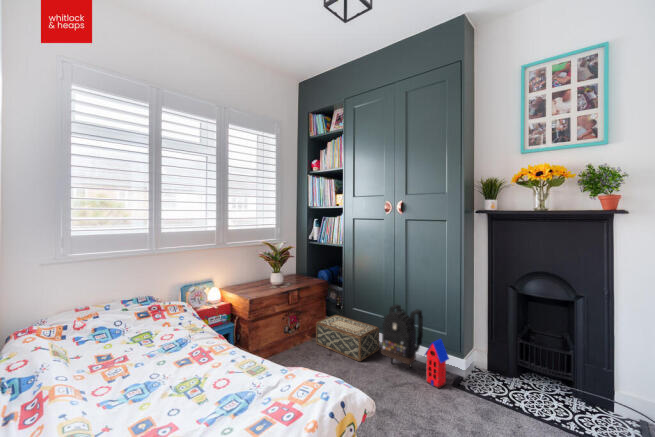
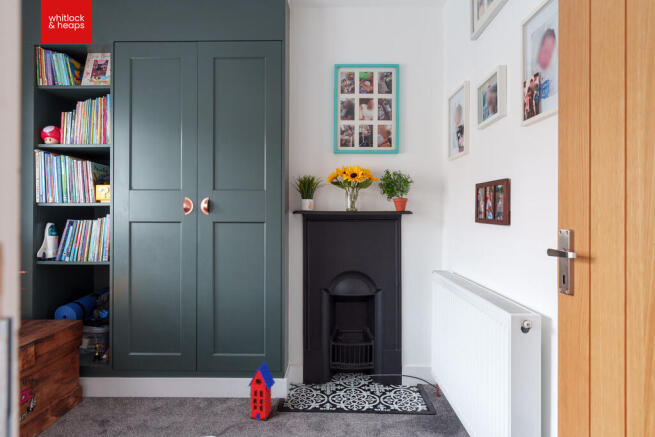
backpack: present [381,305,423,367] -> none [188,333,239,412]
woven basket: present [316,315,379,361] -> none [69,369,177,425]

